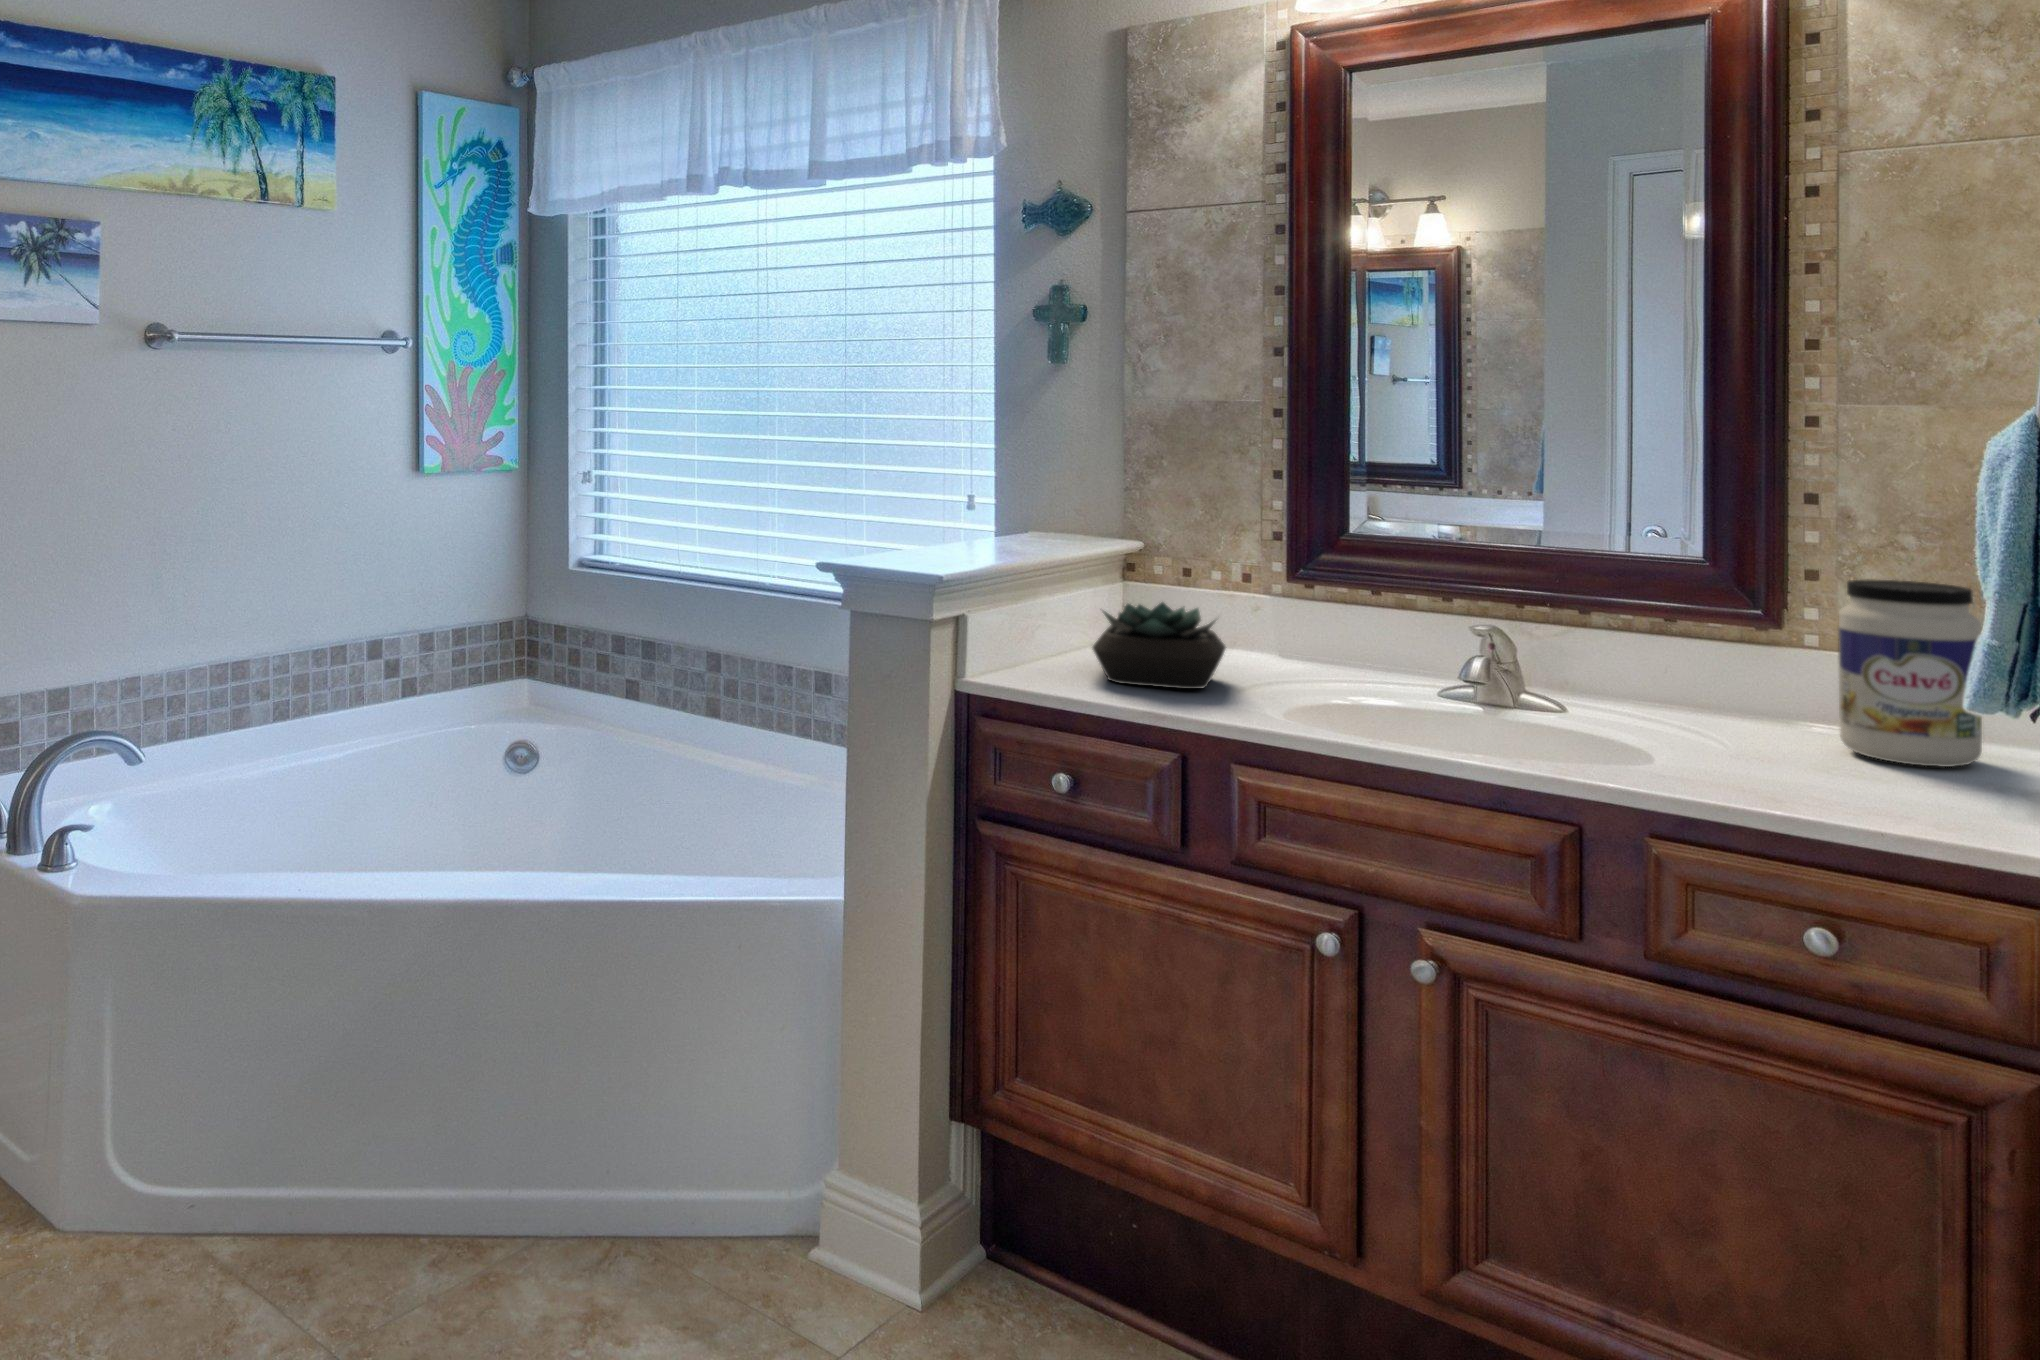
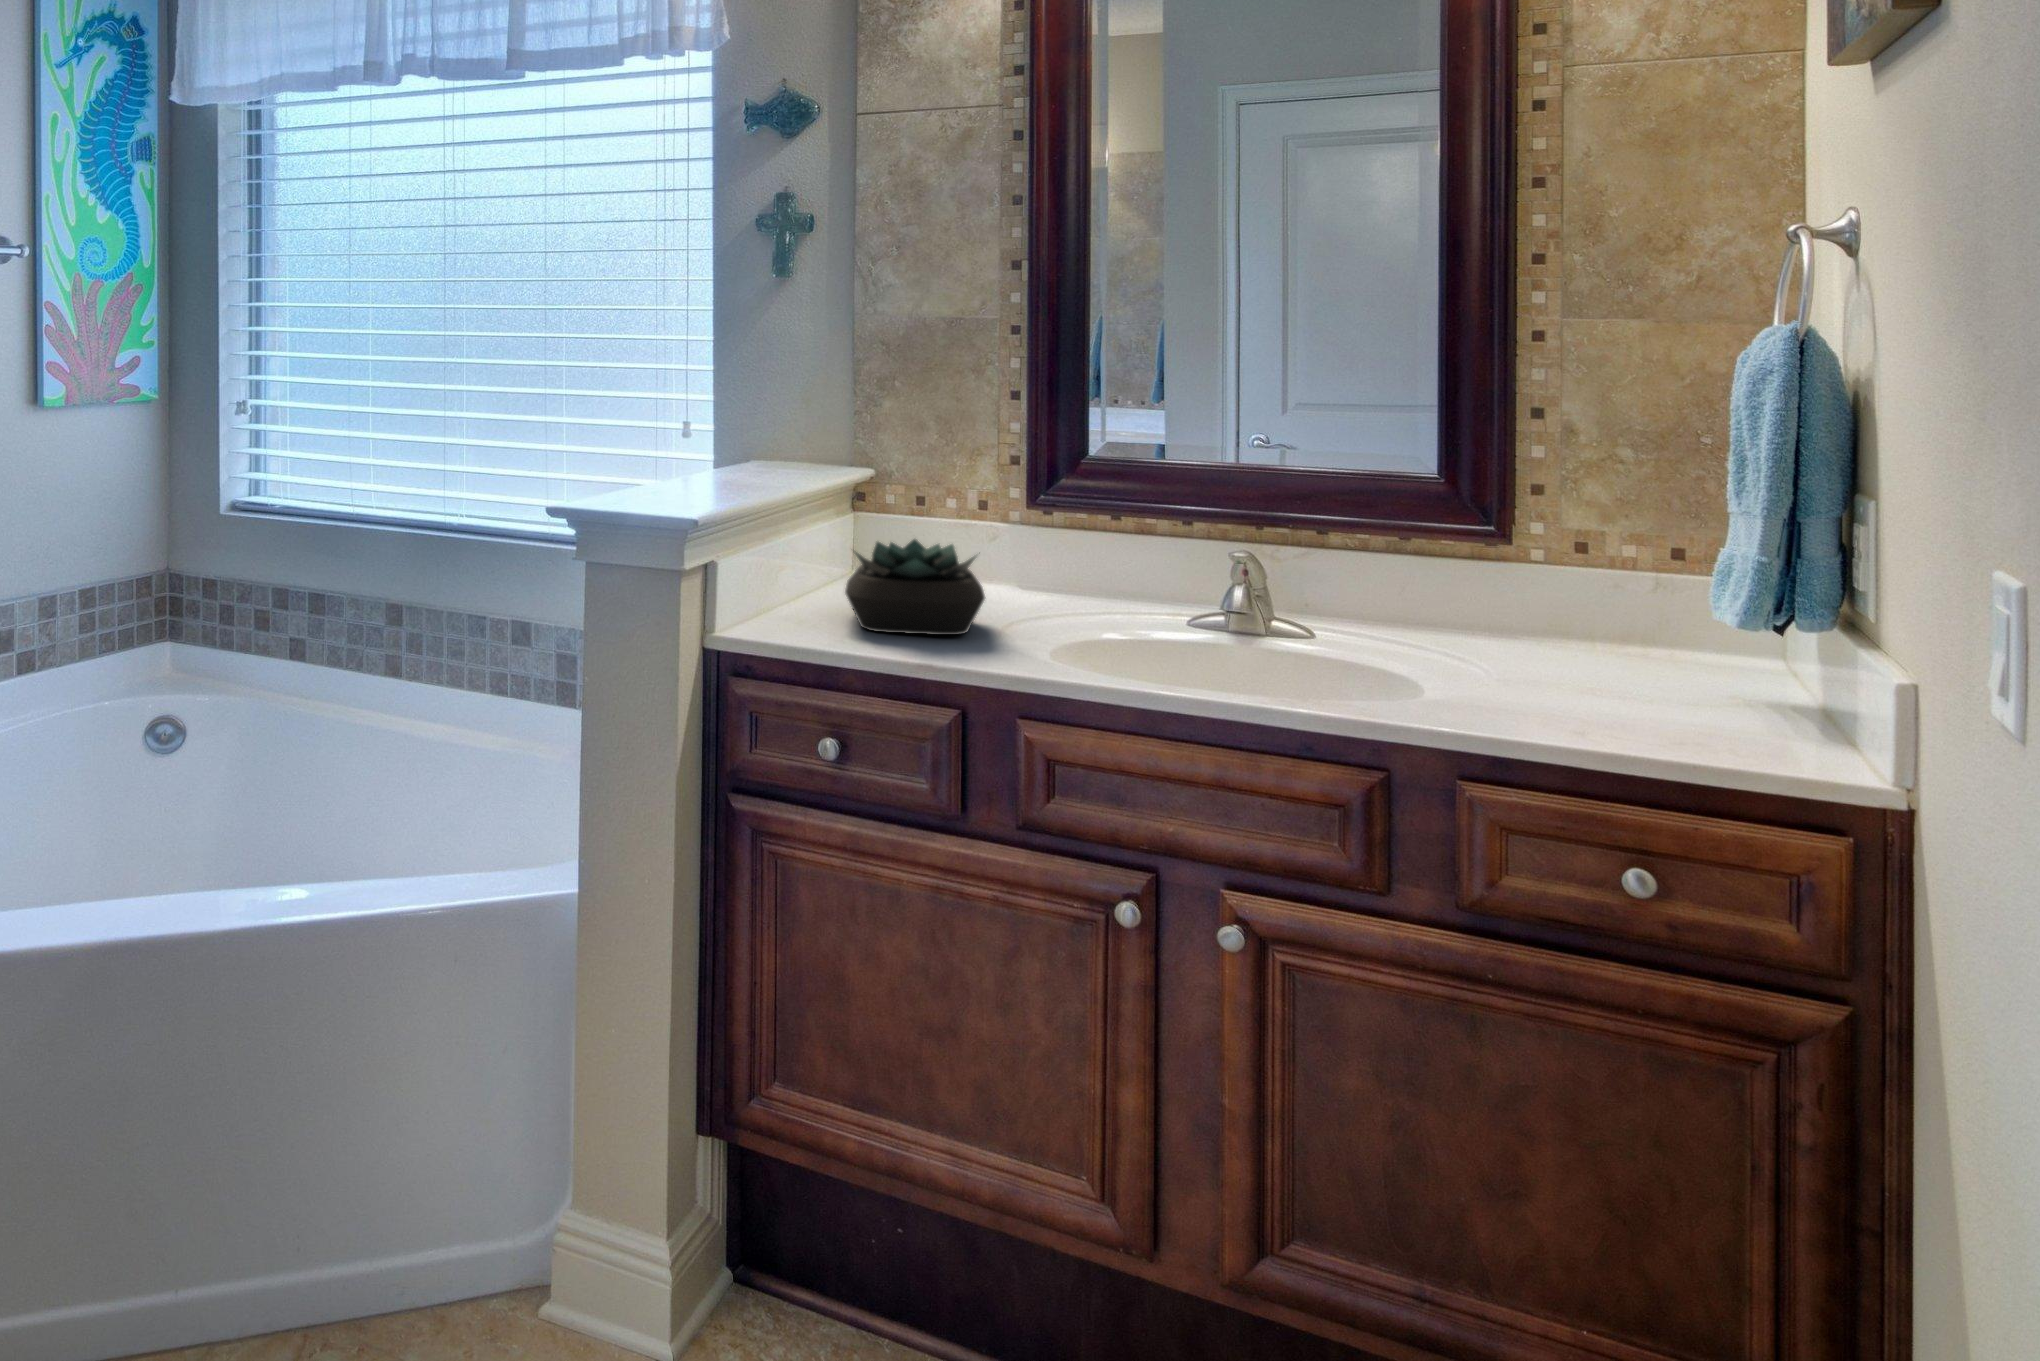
jar: present [1838,579,1982,767] -> none [1606,498,1746,688]

